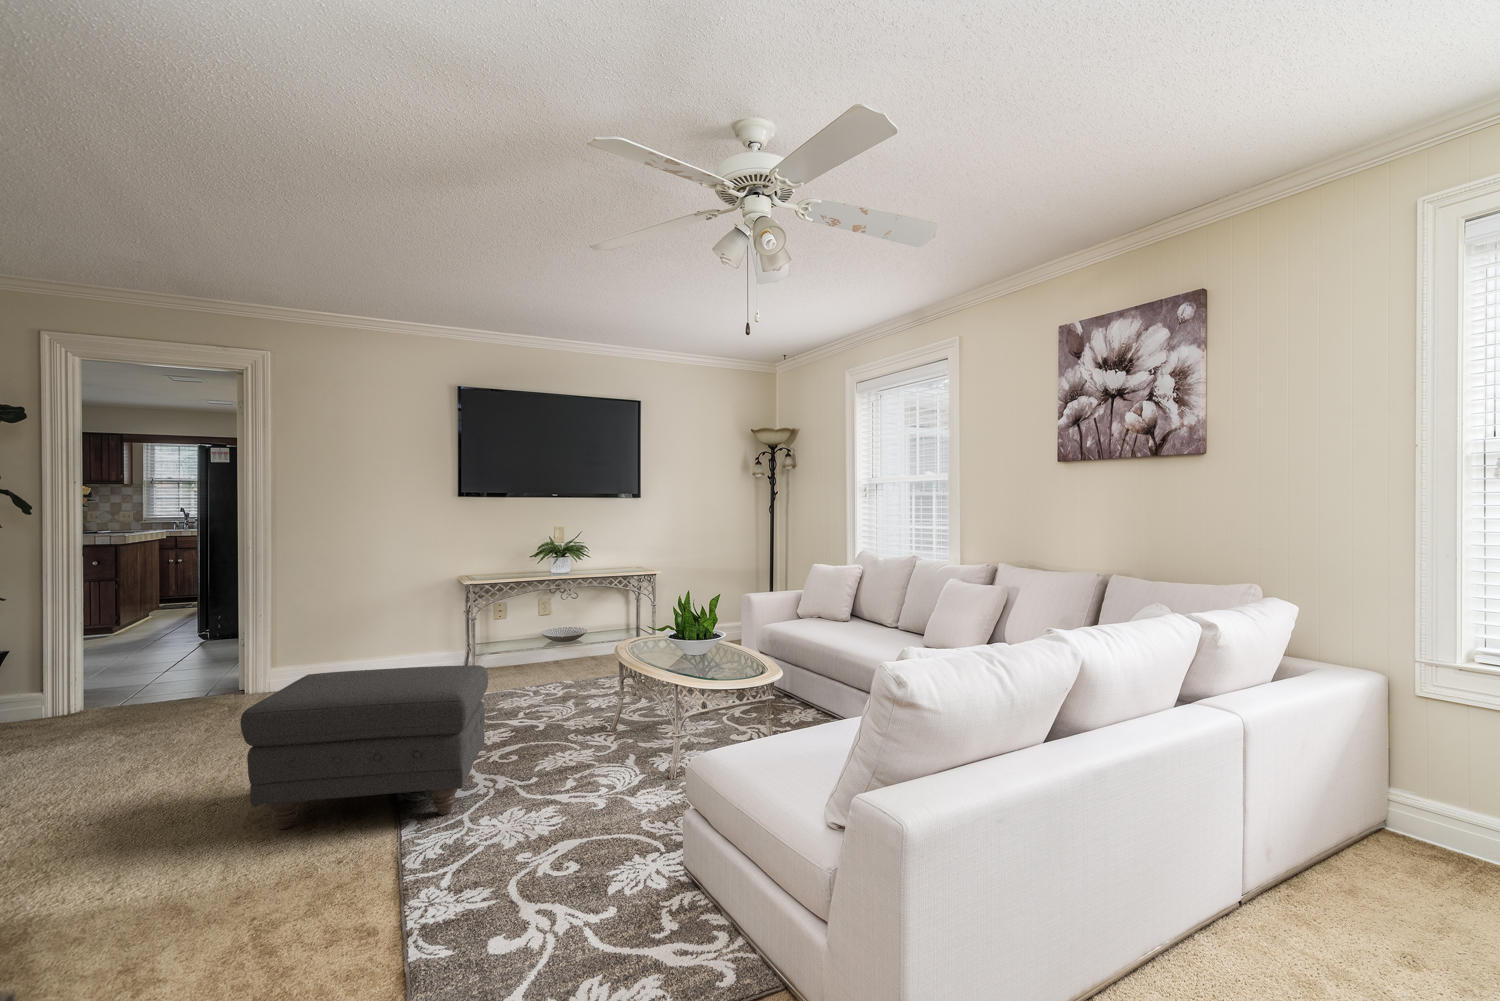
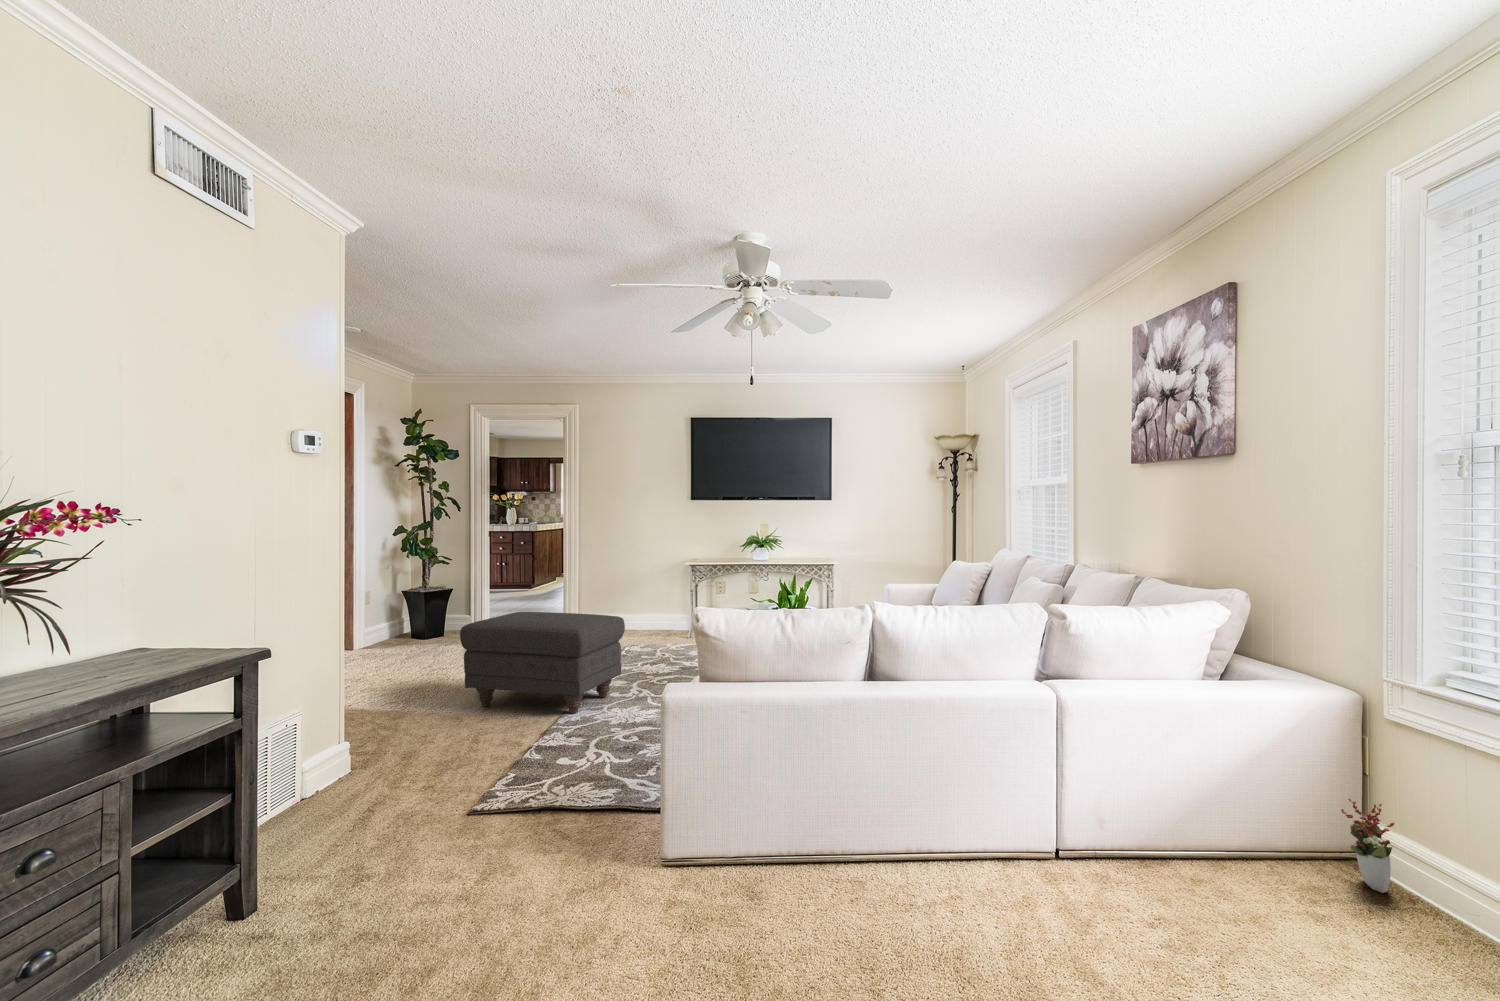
decorative plant: none [1404,774,1457,857] -> present [1341,799,1394,893]

